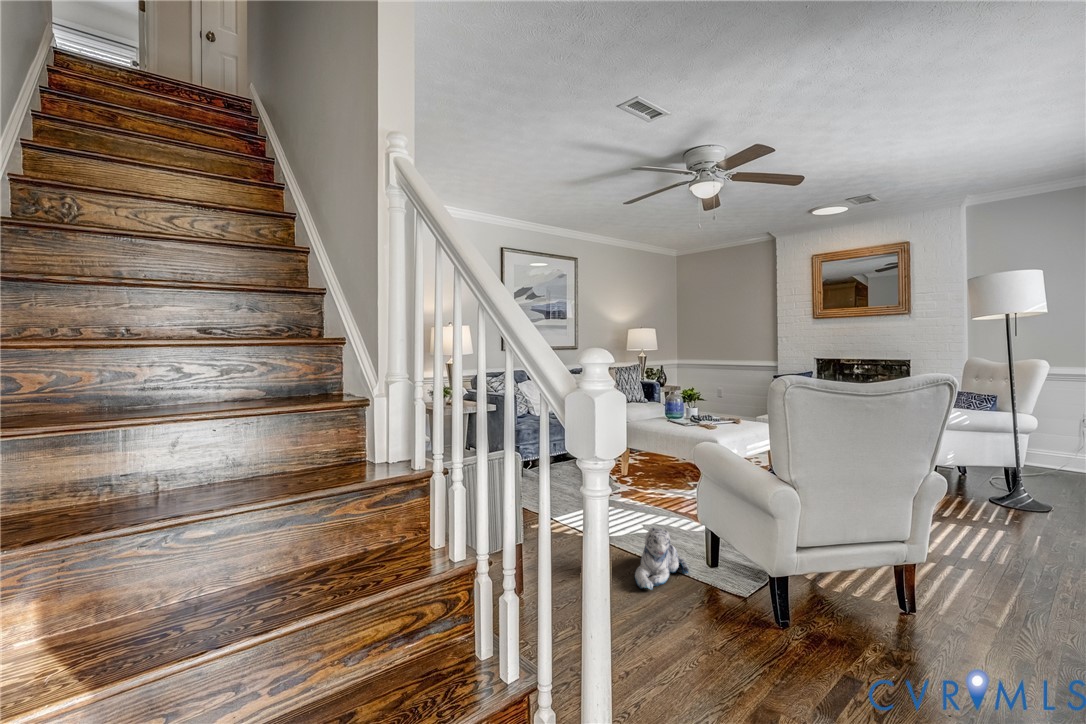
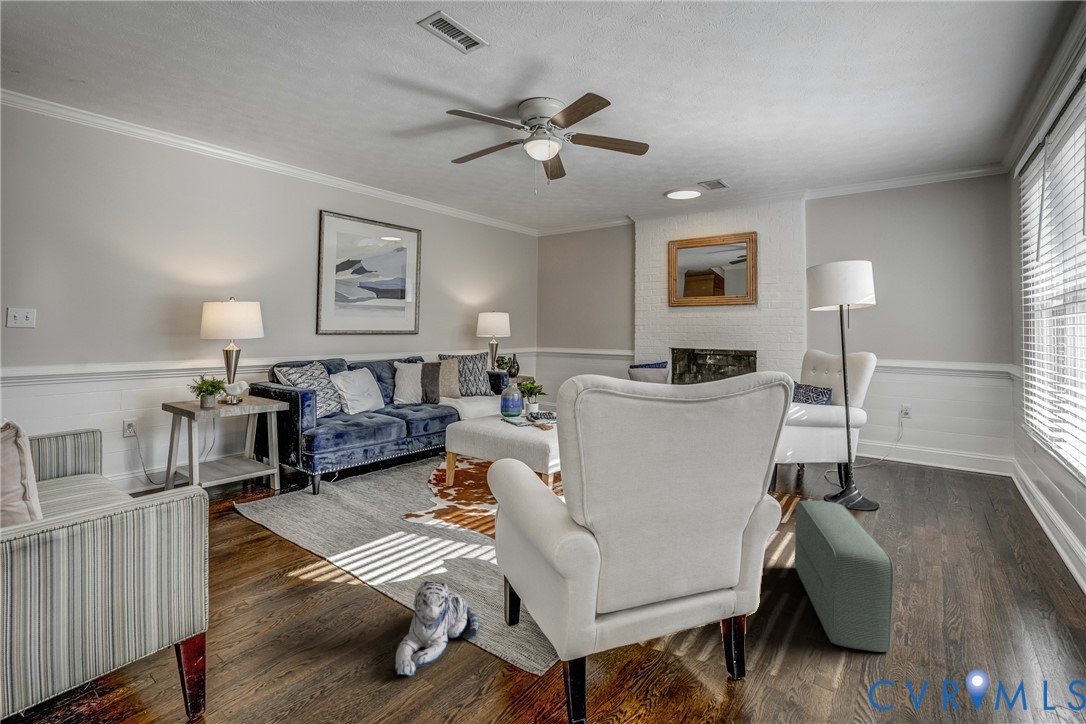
pouf: none [959,490,1053,609] -> present [795,500,894,652]

